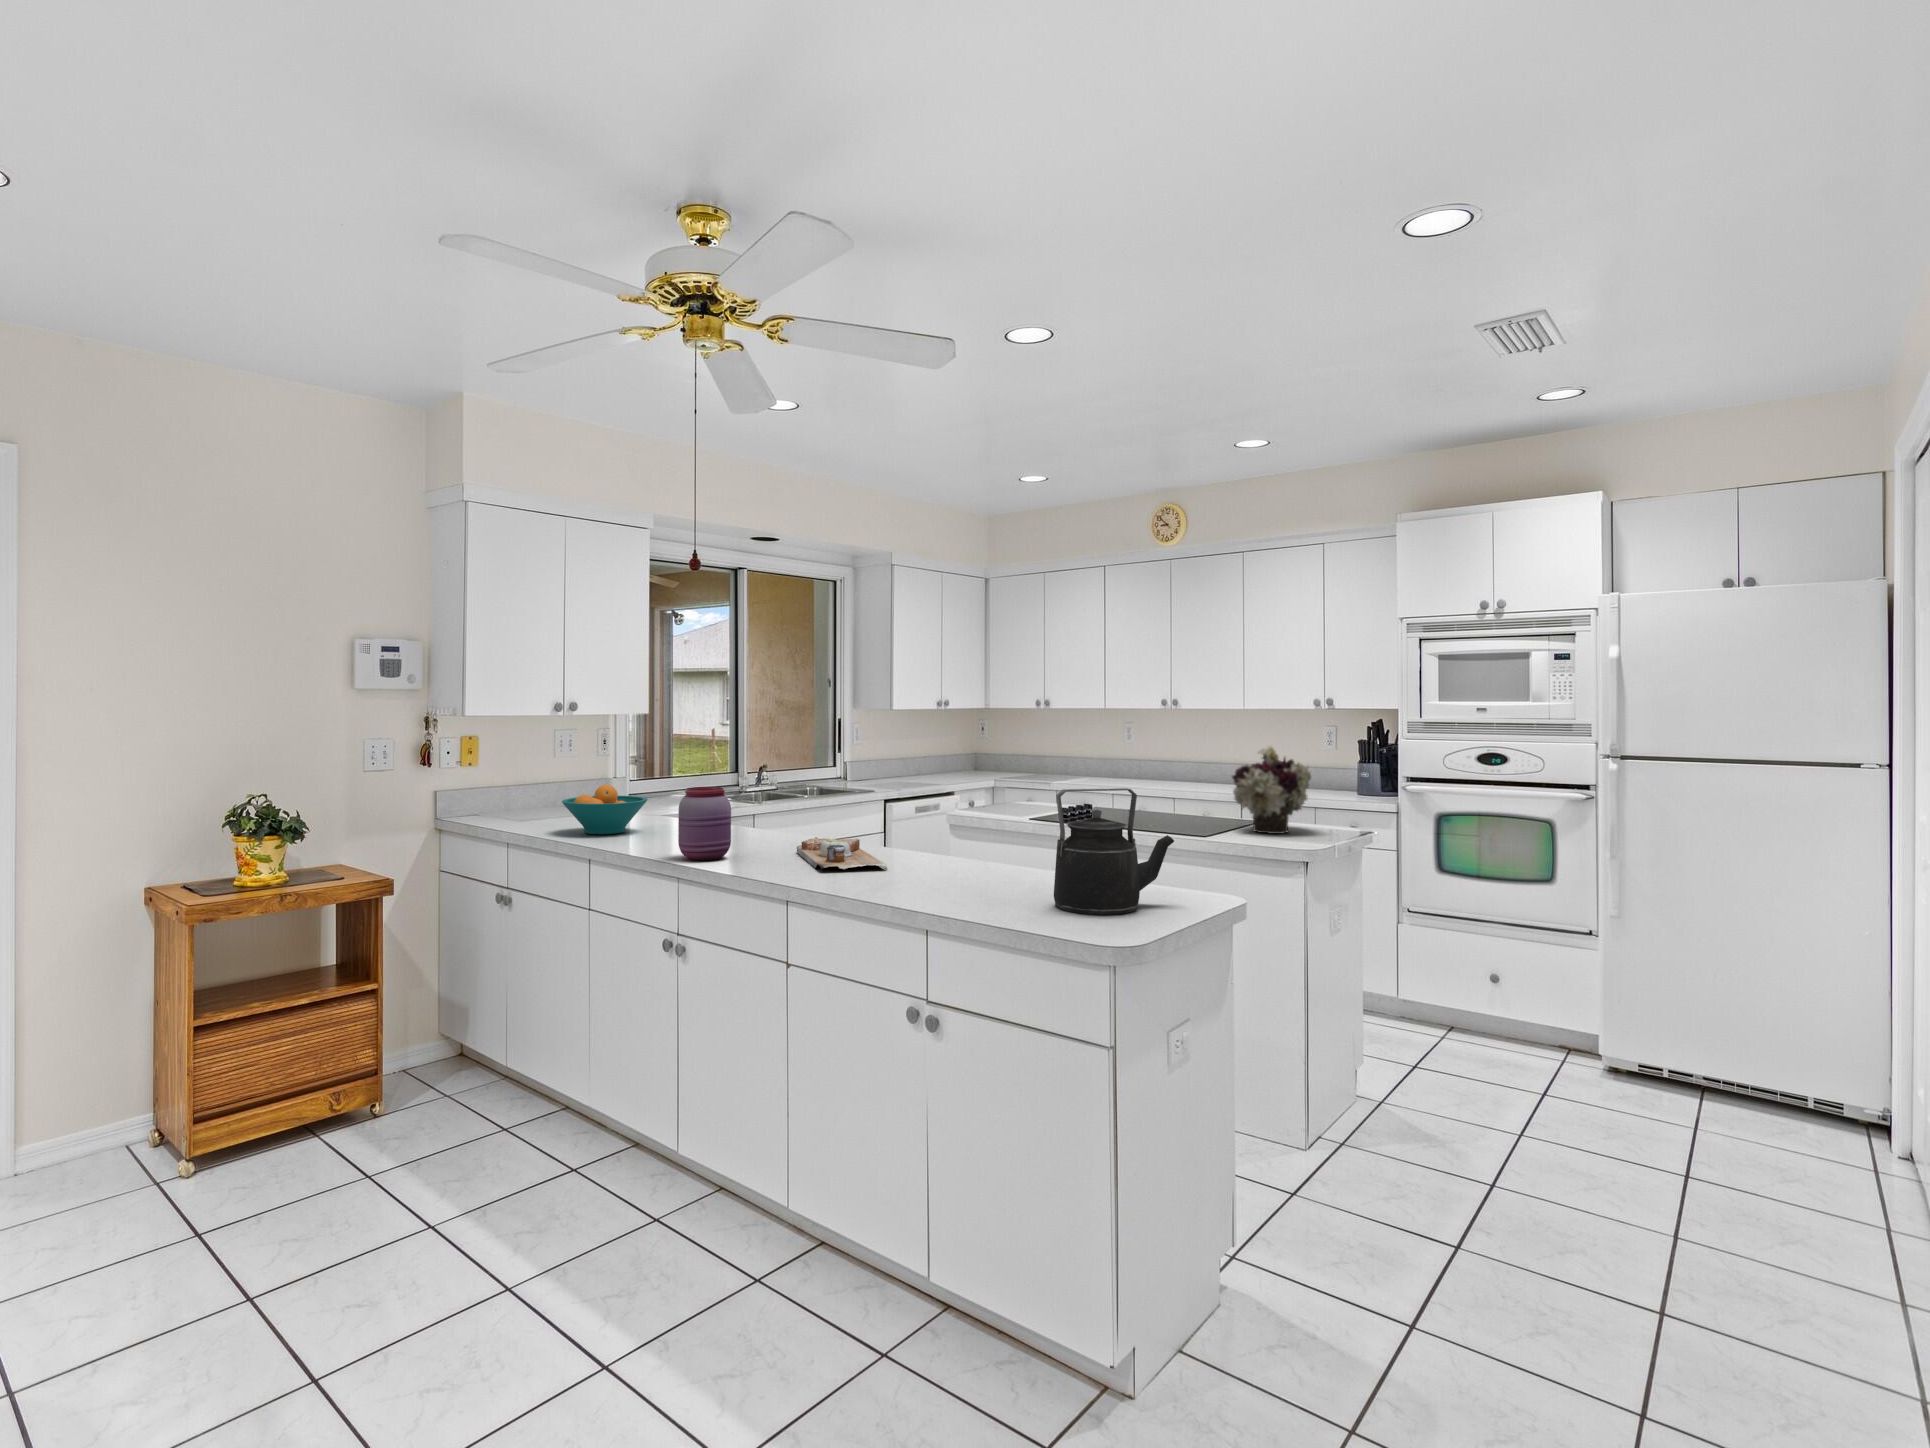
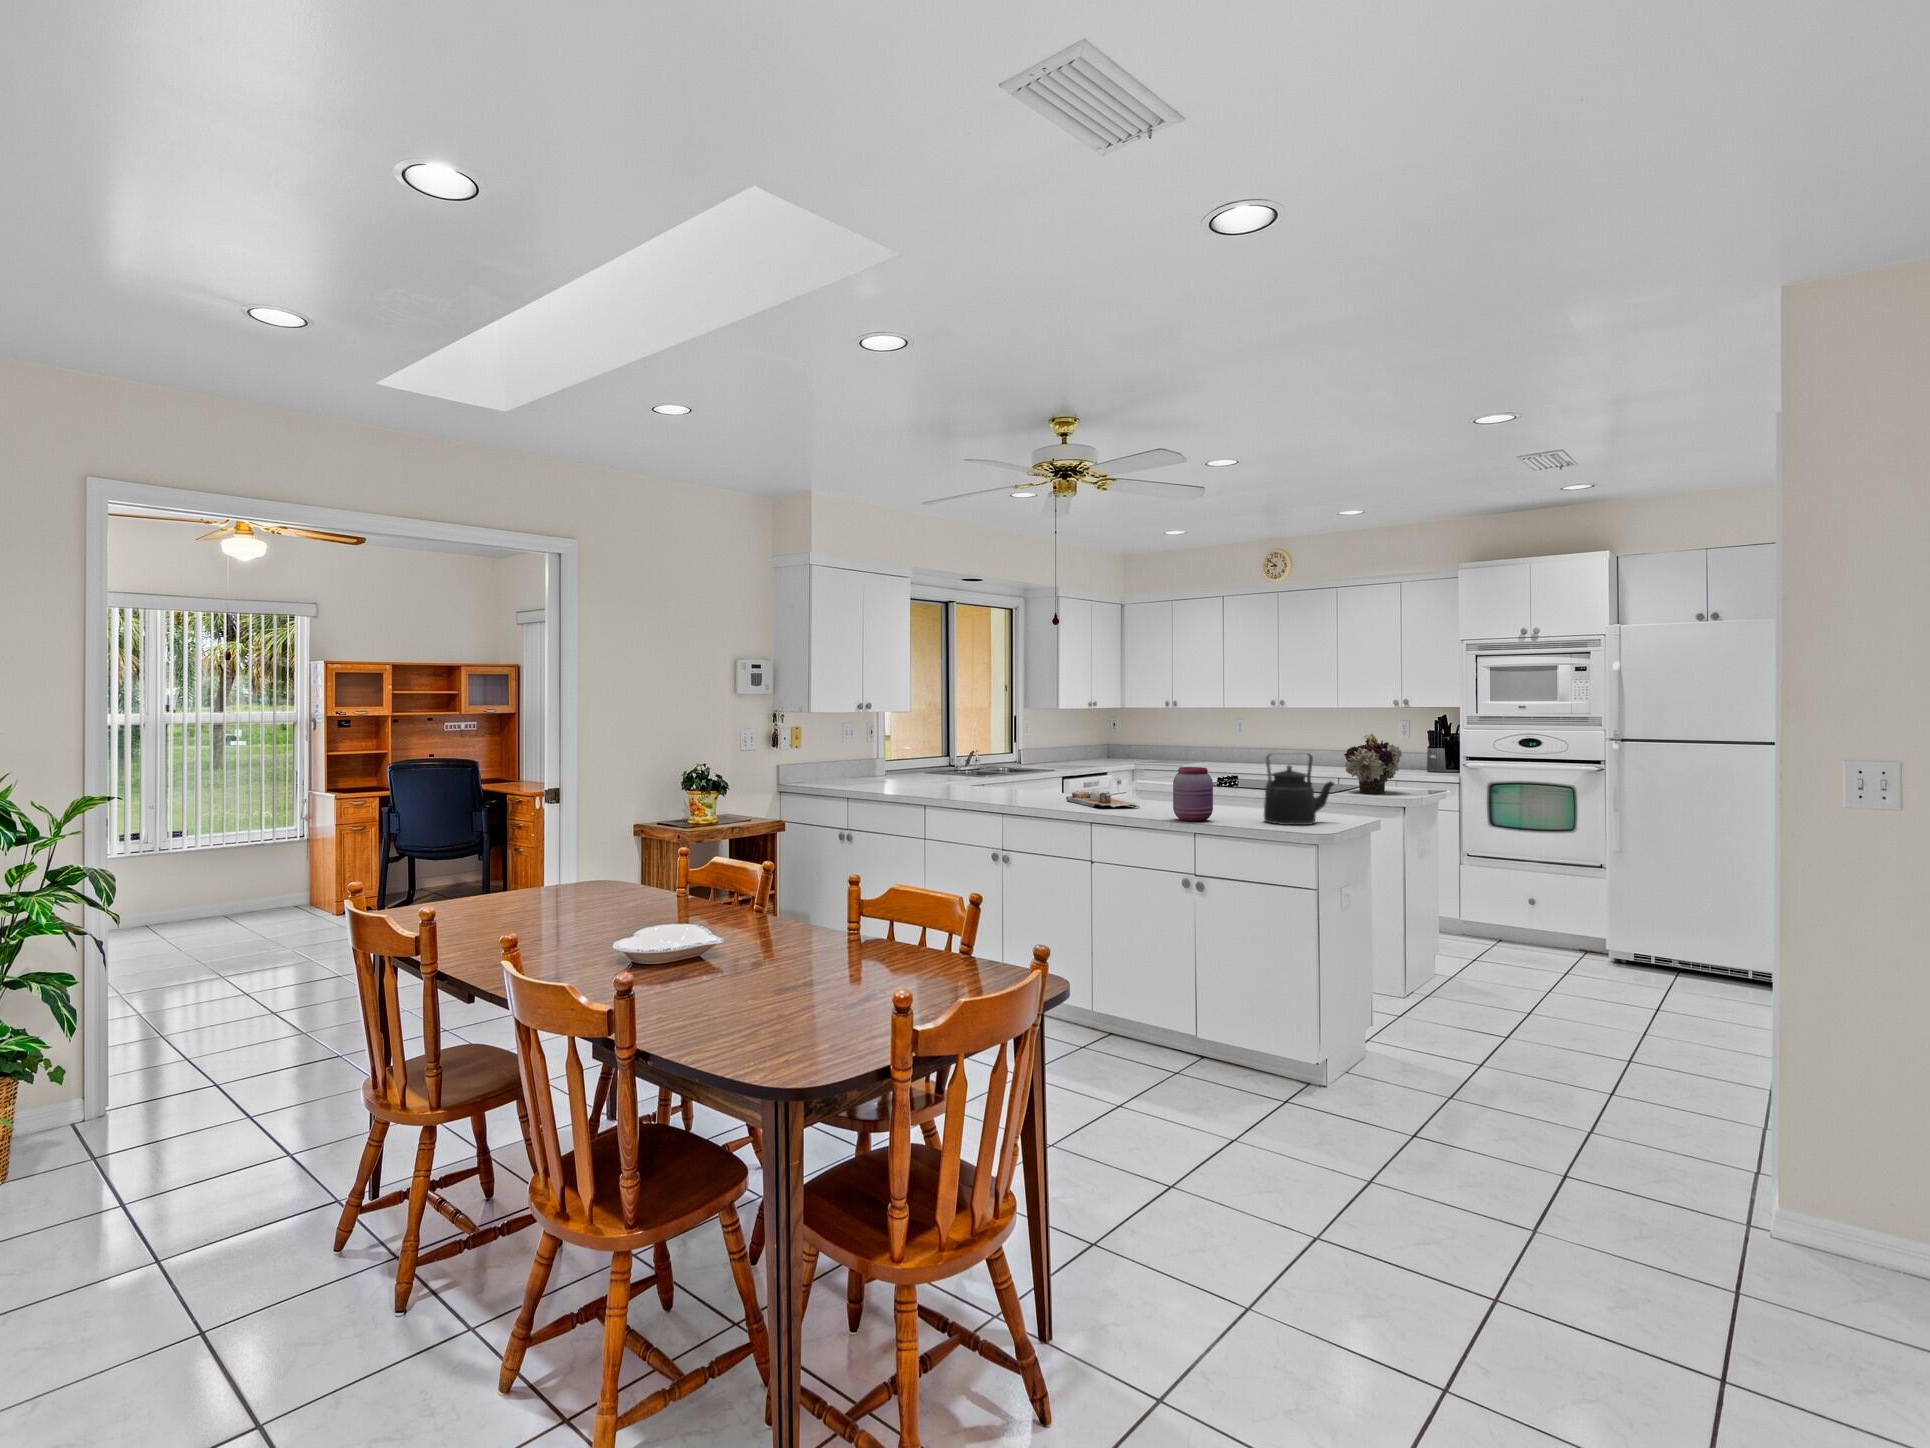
fruit bowl: present [562,785,648,834] -> none [889,759,945,792]
jar: present [678,787,731,860] -> present [1173,767,1213,821]

